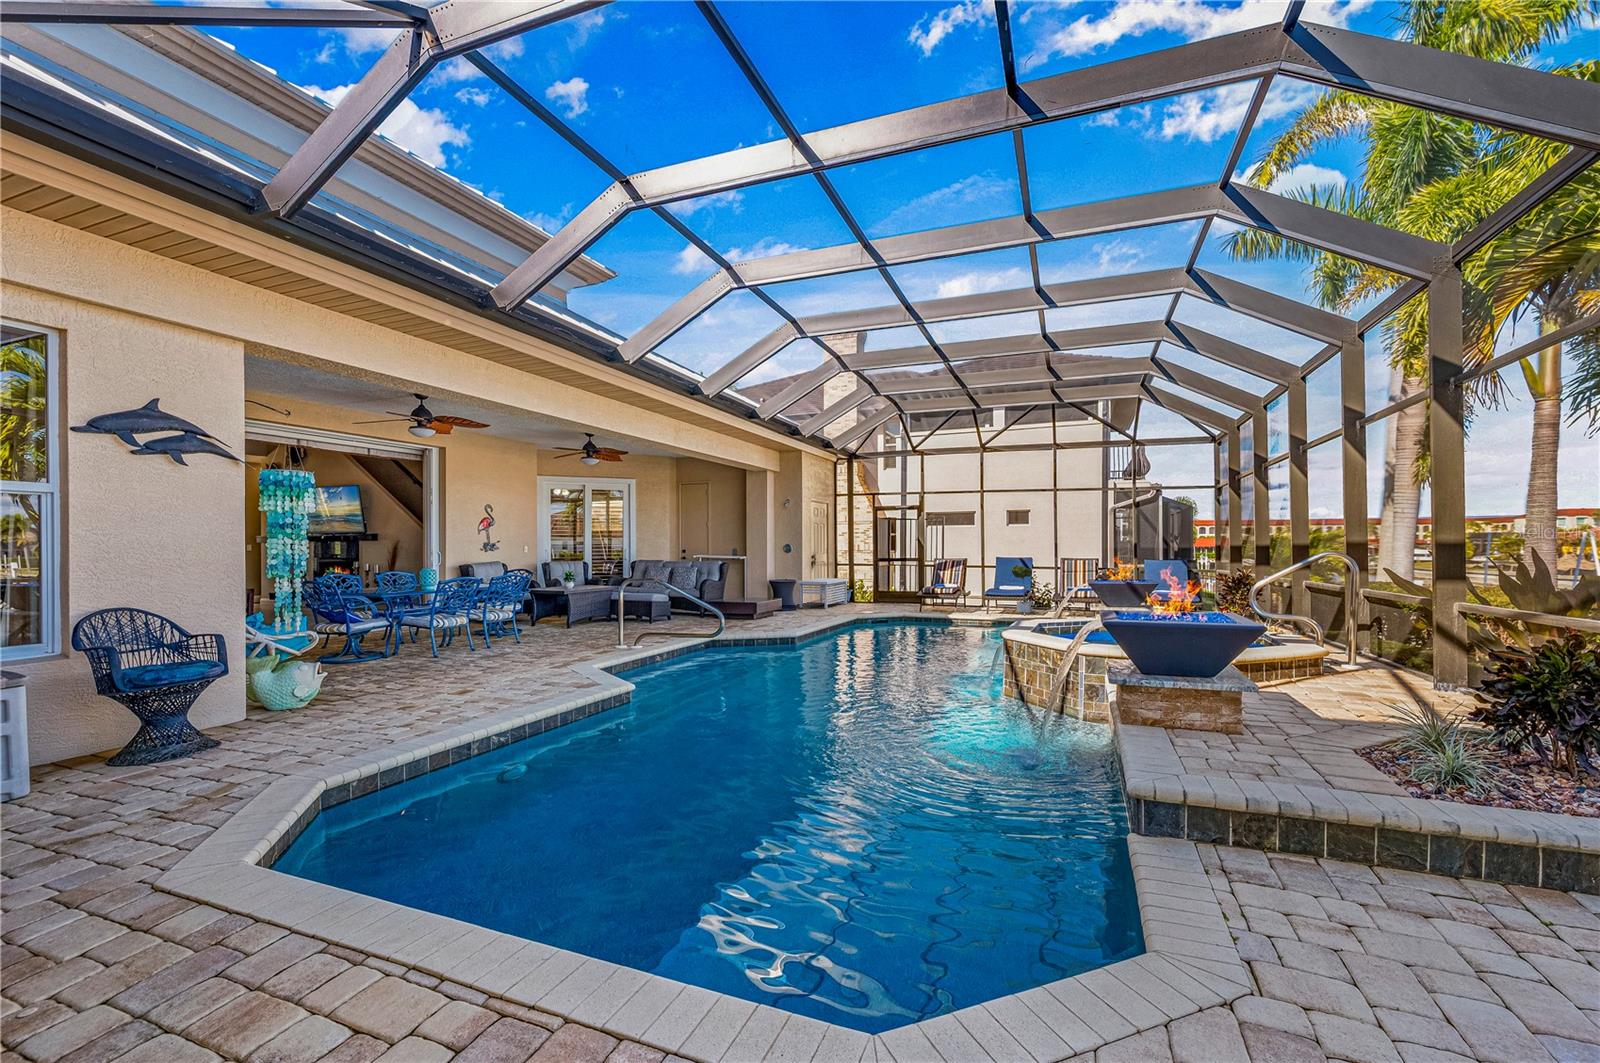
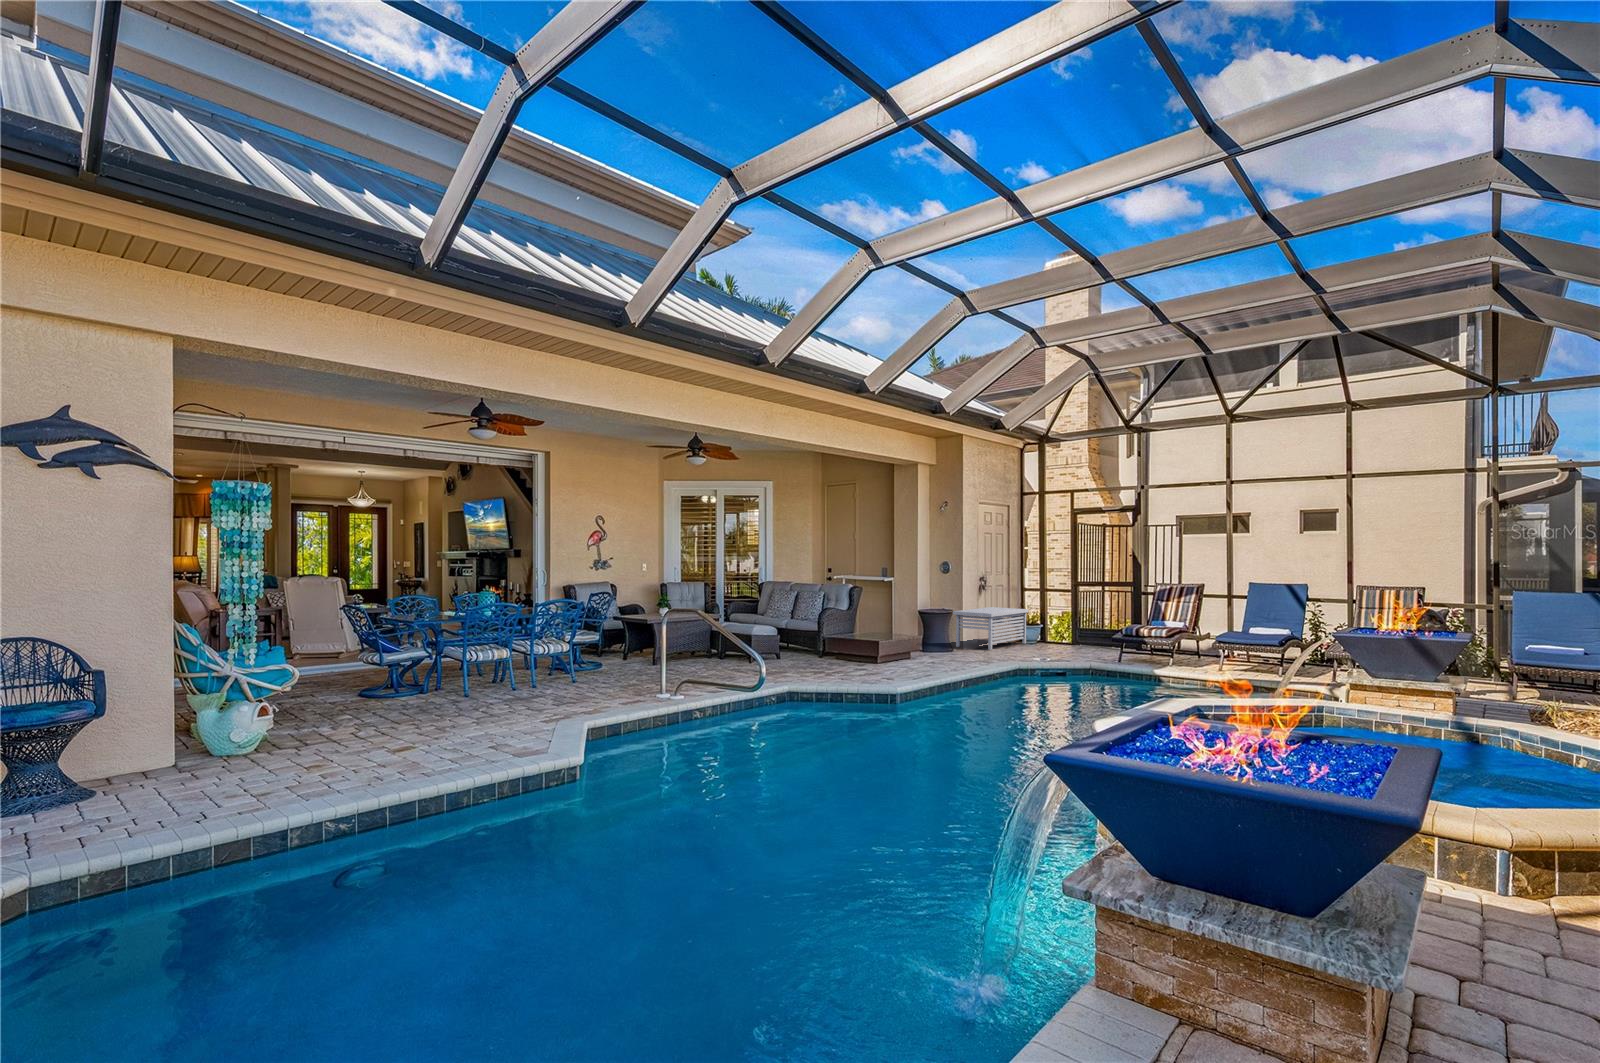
potted tree: present [1012,565,1033,613] -> none [1267,597,1300,668]

